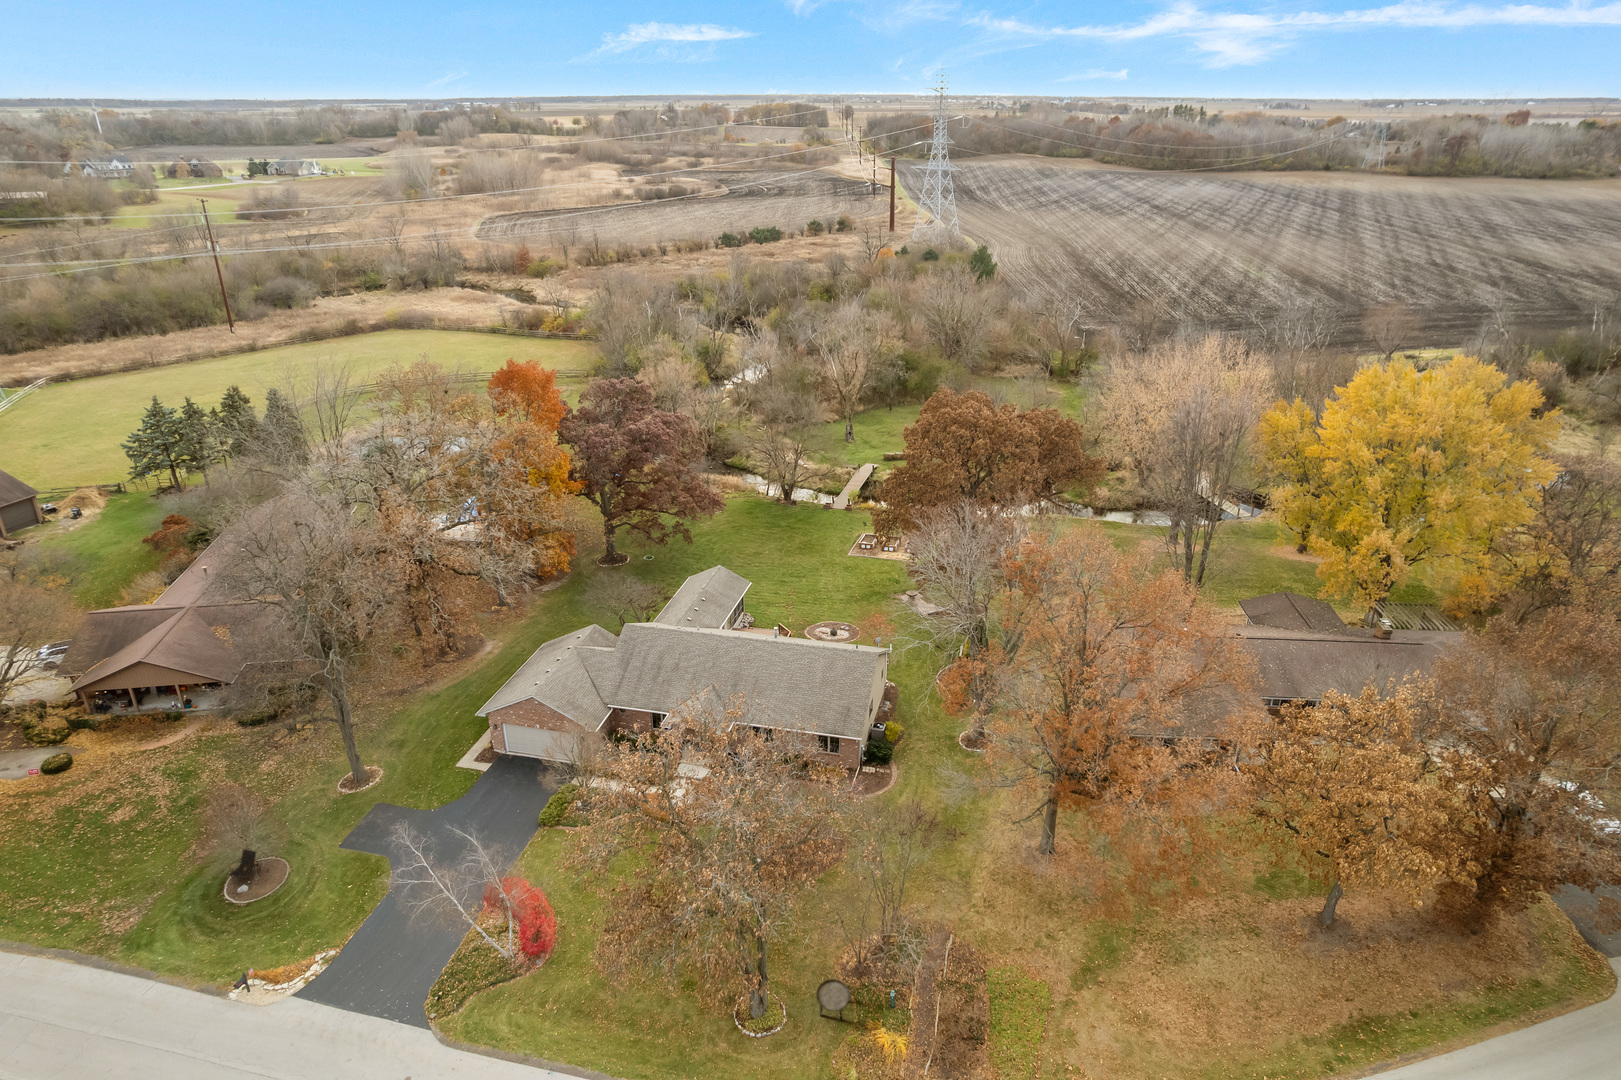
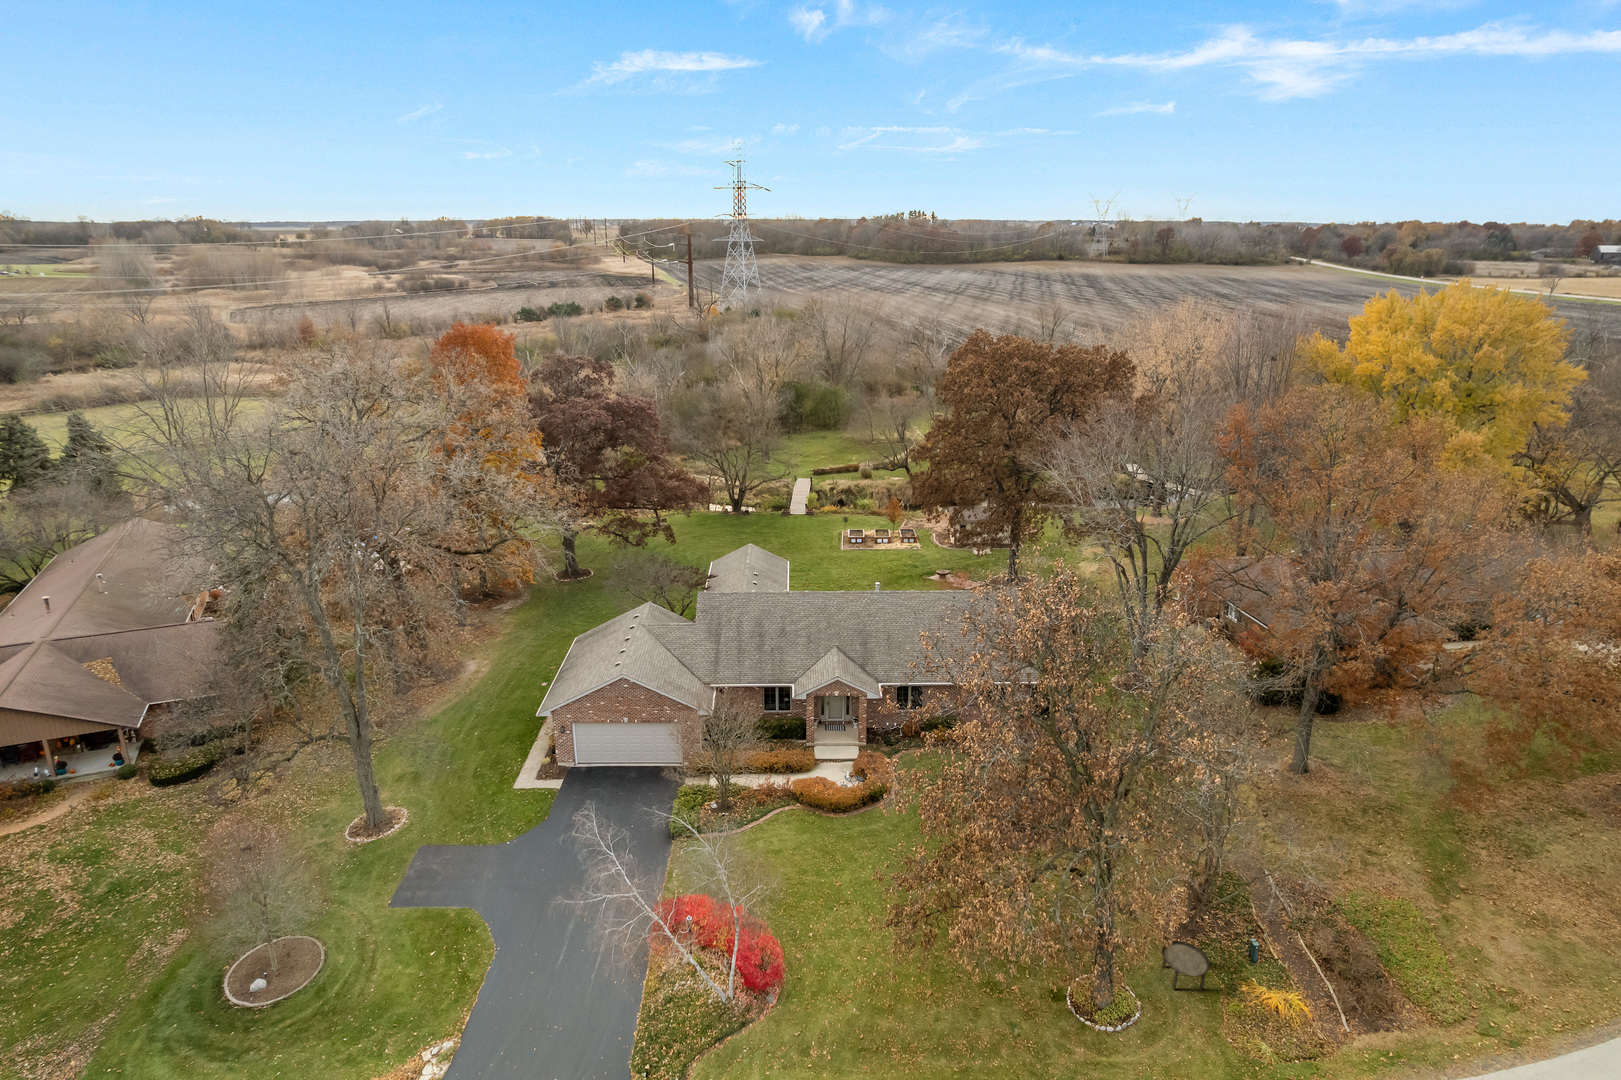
lounge chair: present [229,849,260,880] -> none [226,929,274,978]

